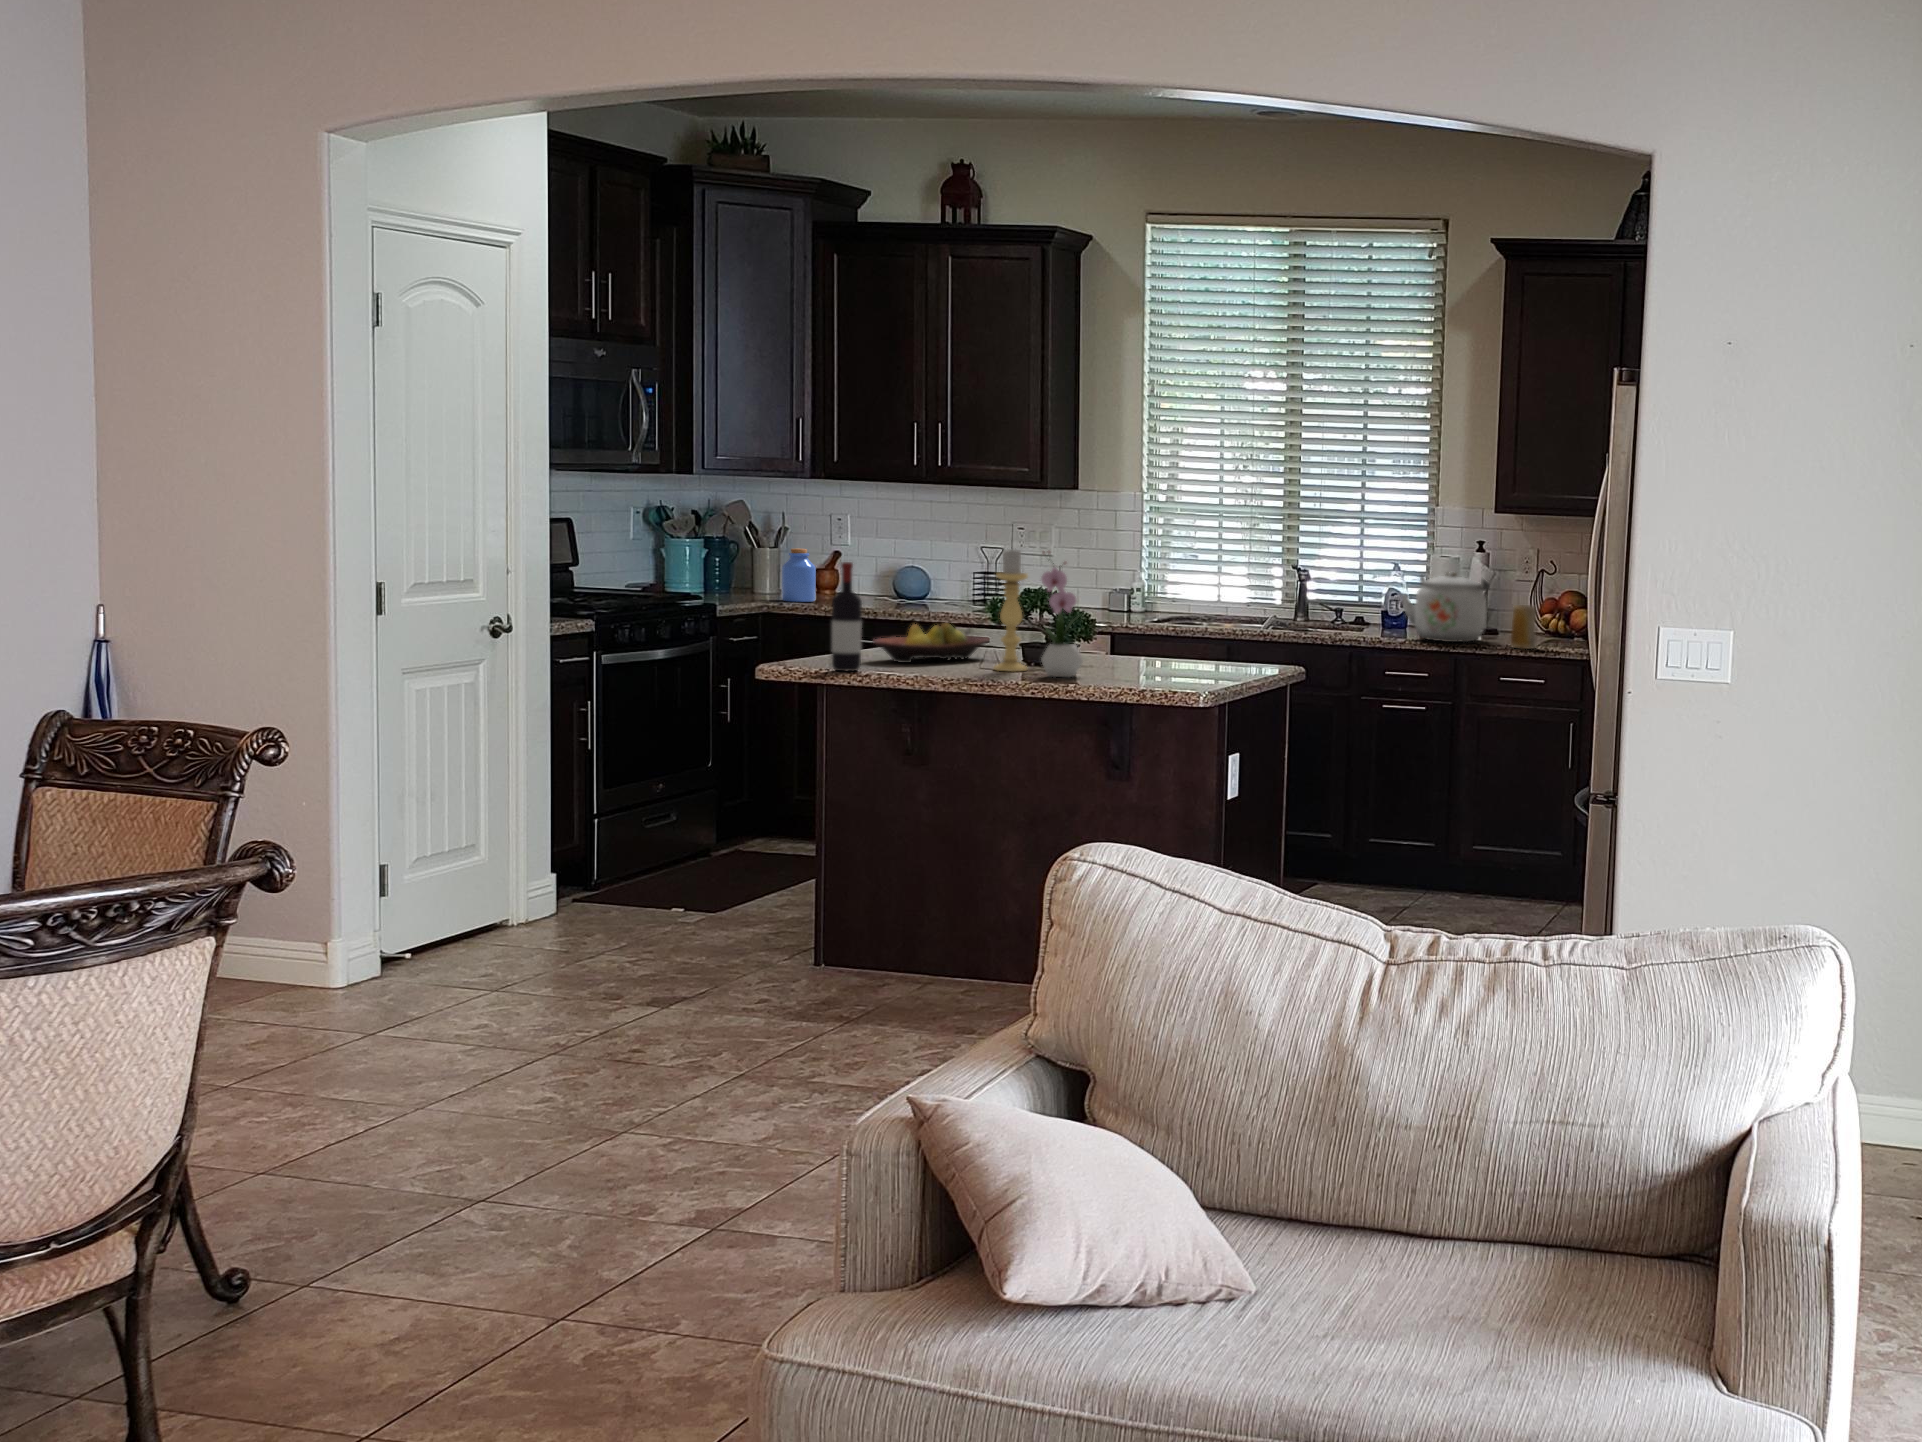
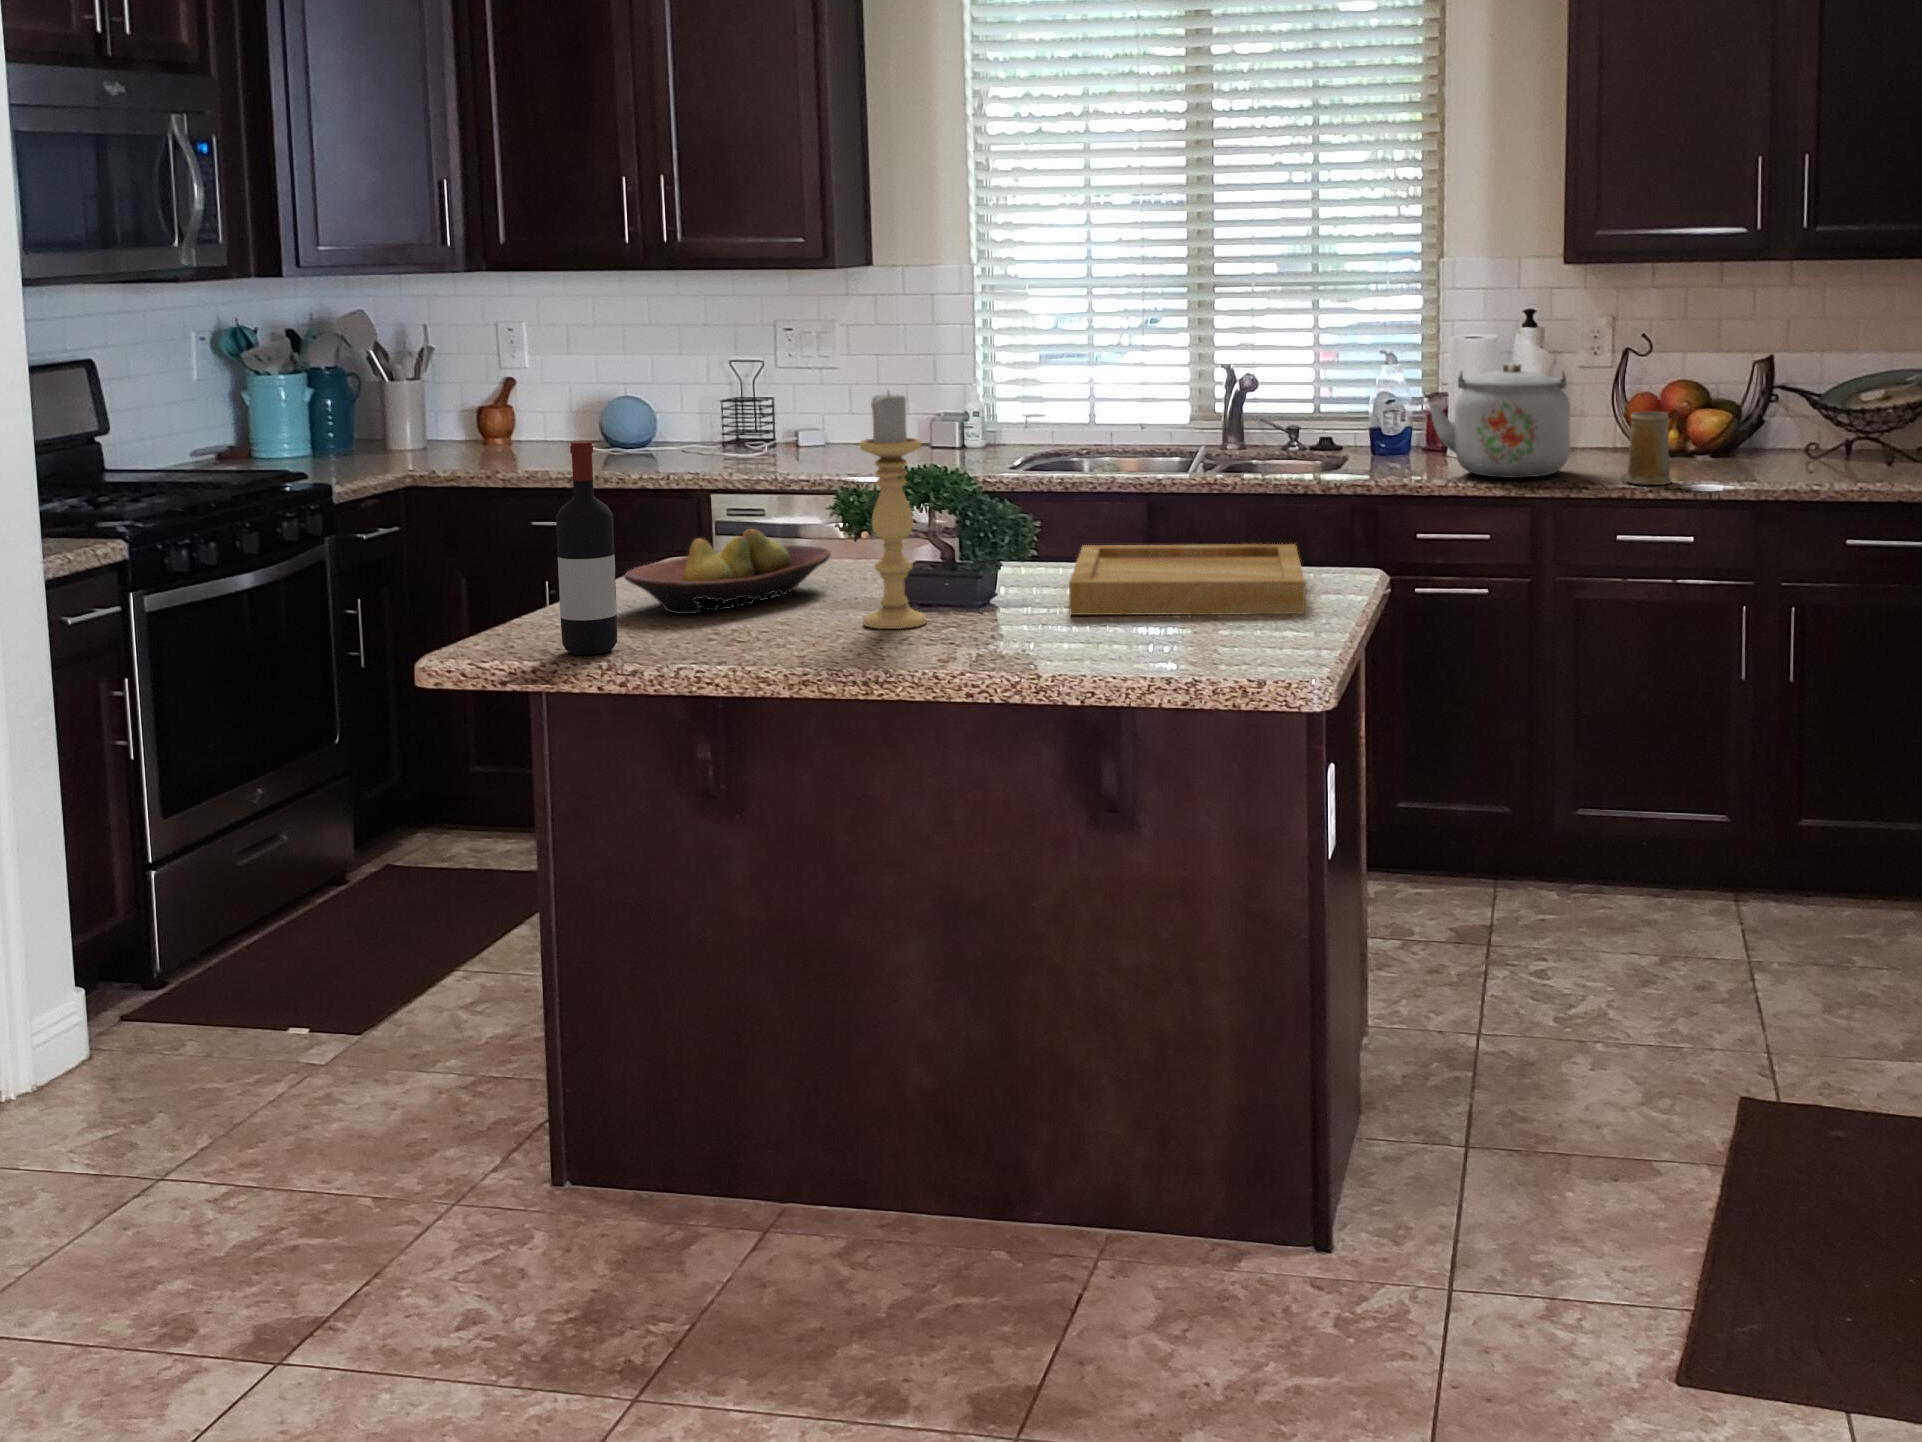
jar: present [782,548,816,602] -> none [429,382,484,466]
flower arrangement: present [1041,552,1084,677] -> none [964,397,1049,642]
tray: none [1103,644,1245,677] -> present [1069,544,1305,615]

